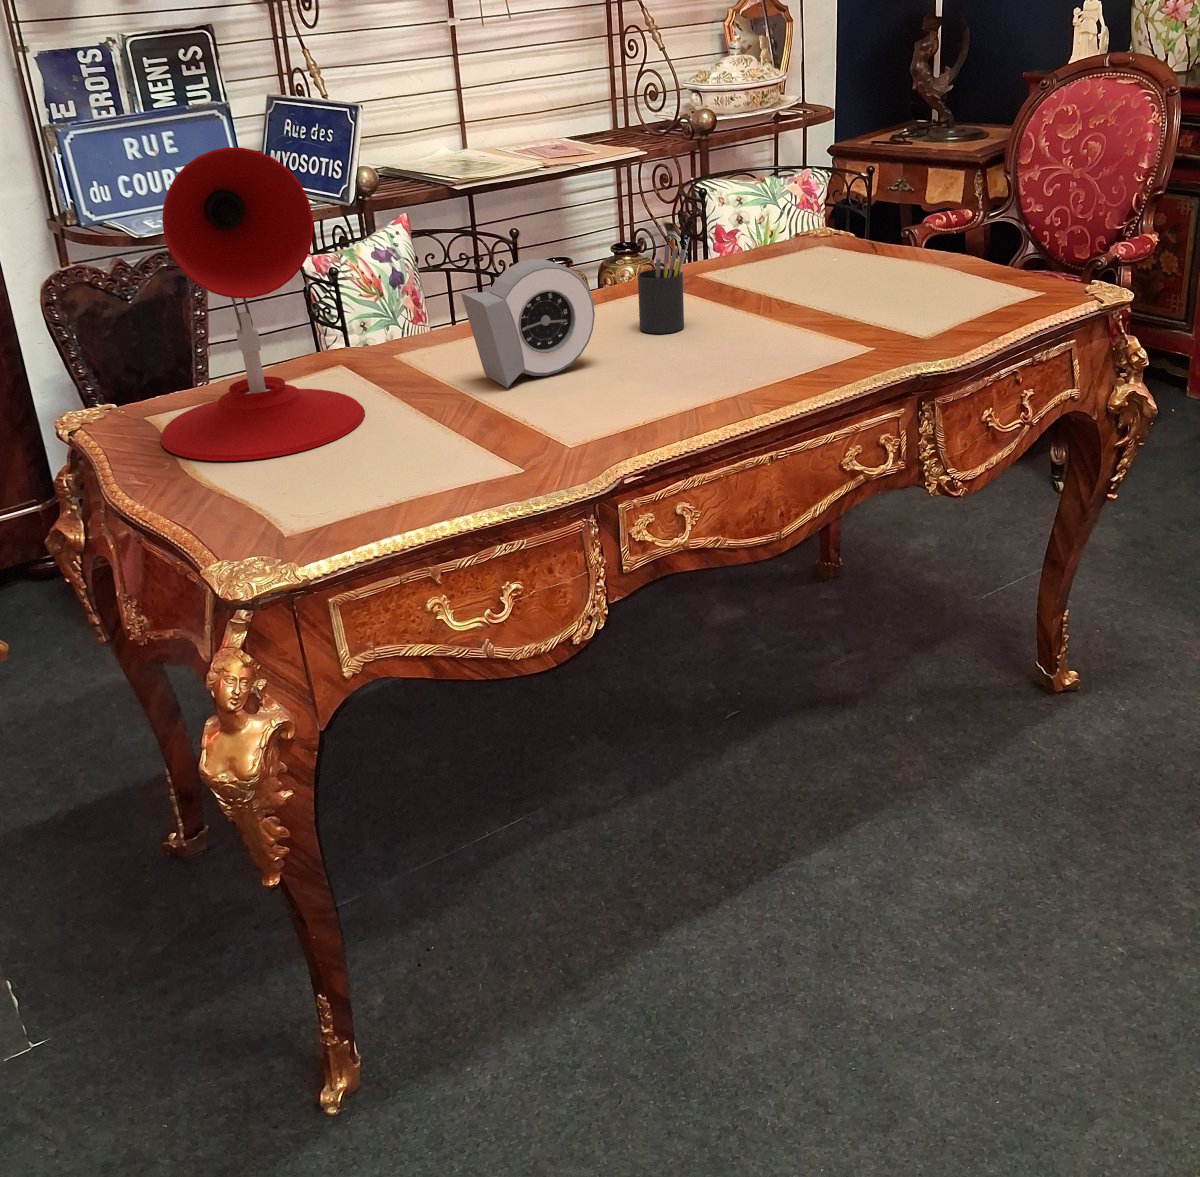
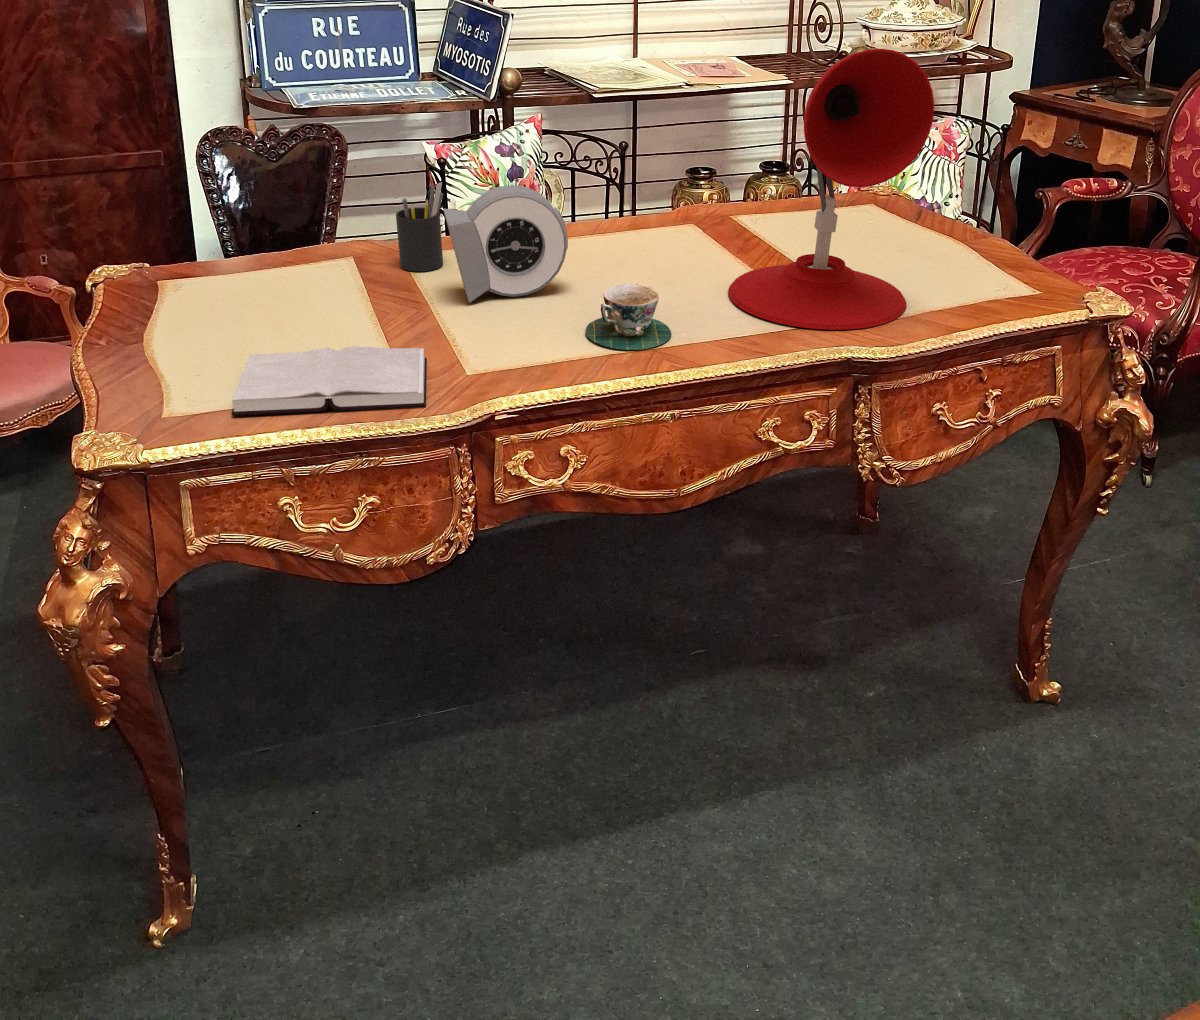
desk lamp: present [160,147,365,461] -> present [728,49,934,330]
pen holder: present [638,238,689,334] -> present [396,183,443,271]
teacup: none [650,335,739,400] -> present [585,284,671,350]
hardback book: none [337,428,560,519] -> present [232,346,427,416]

